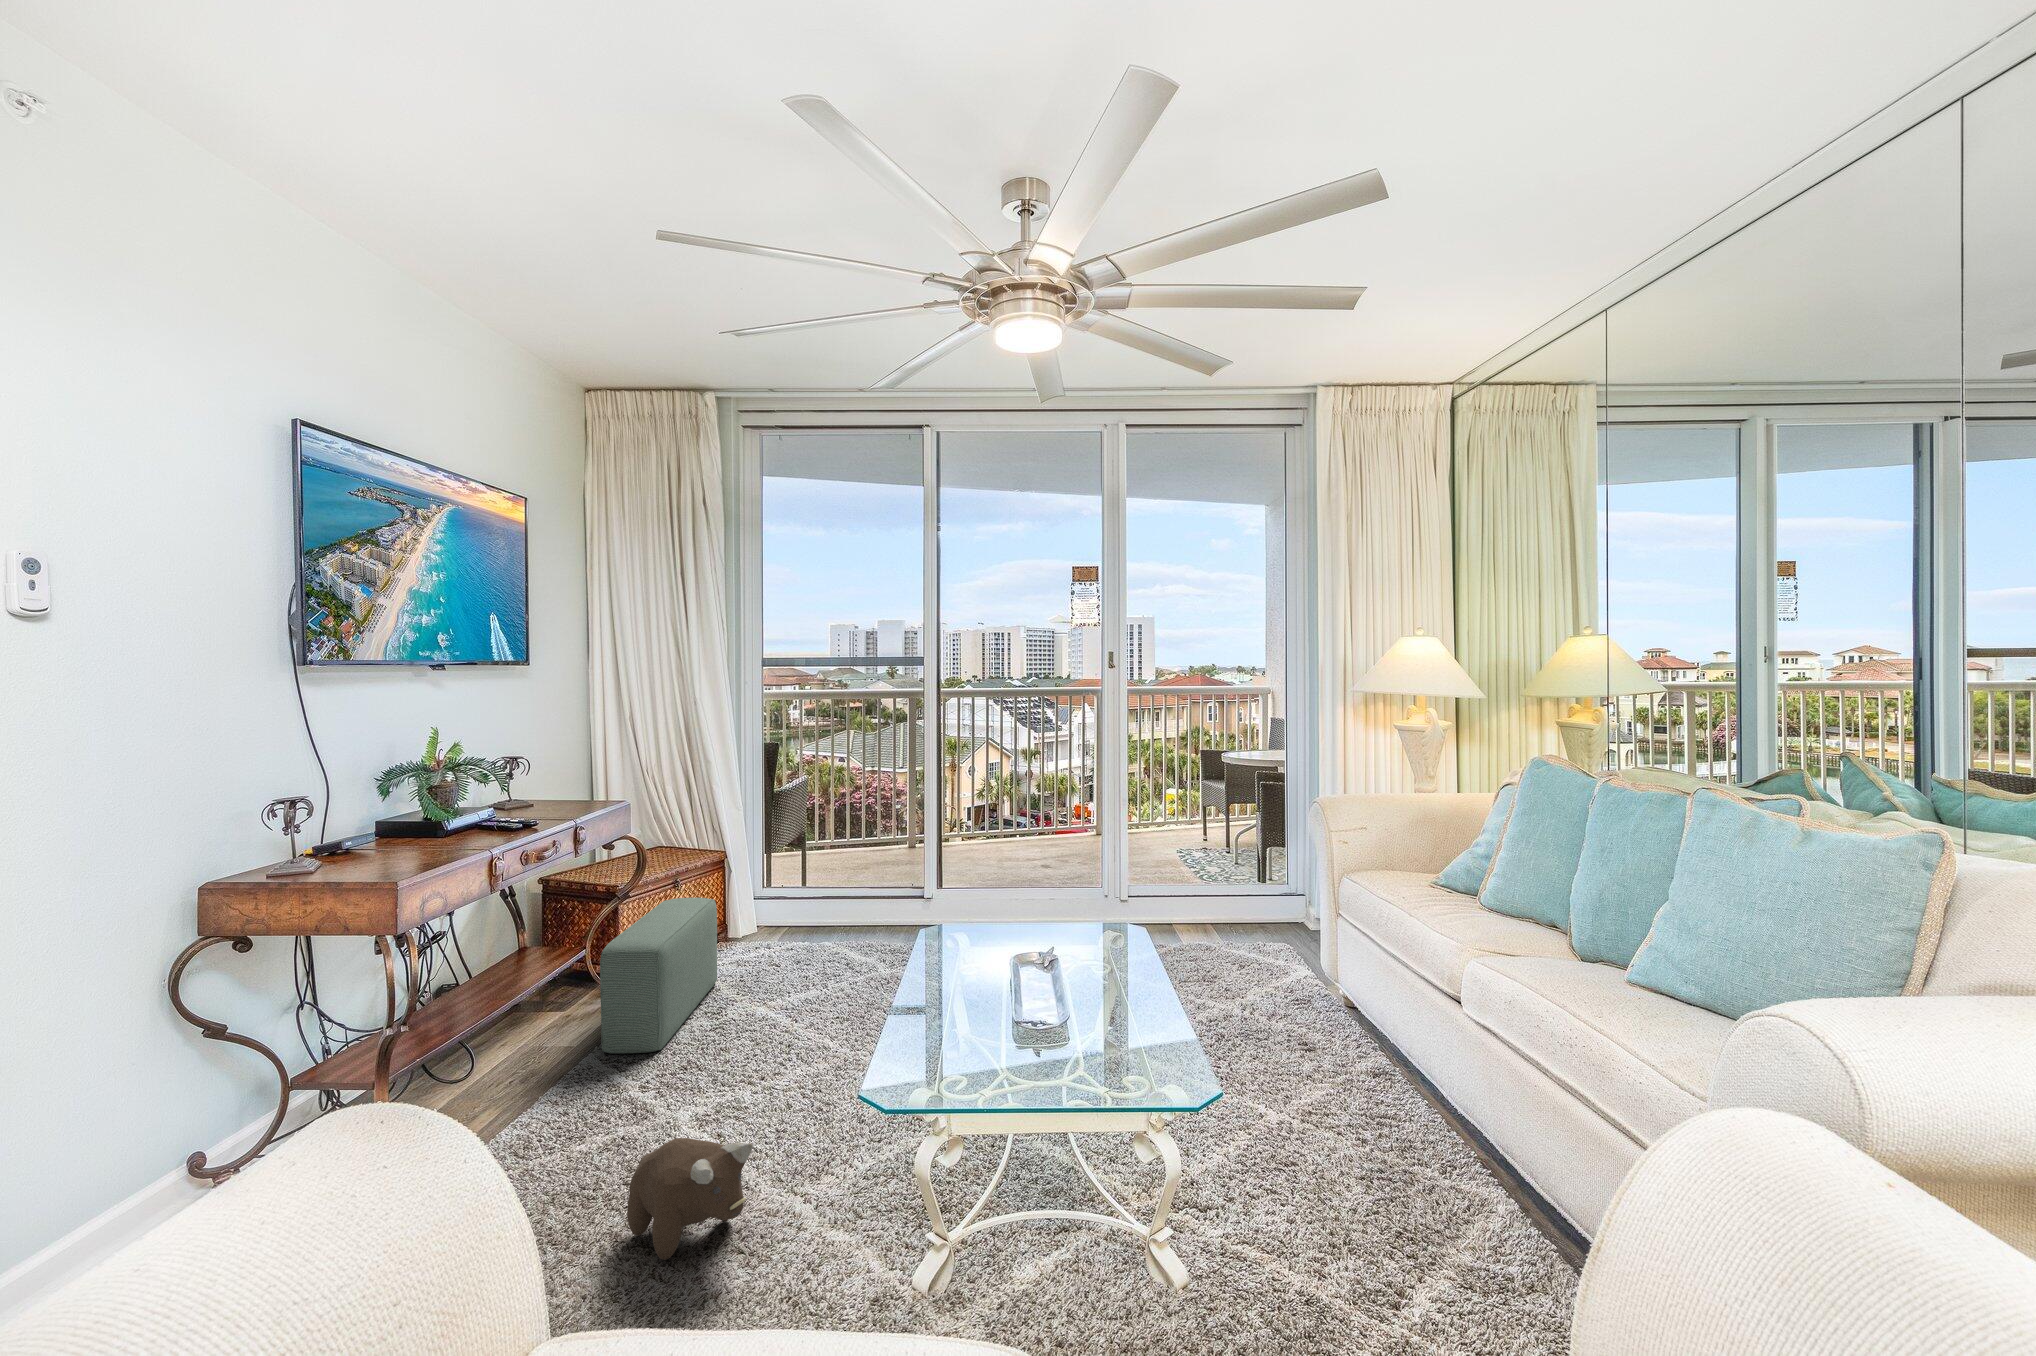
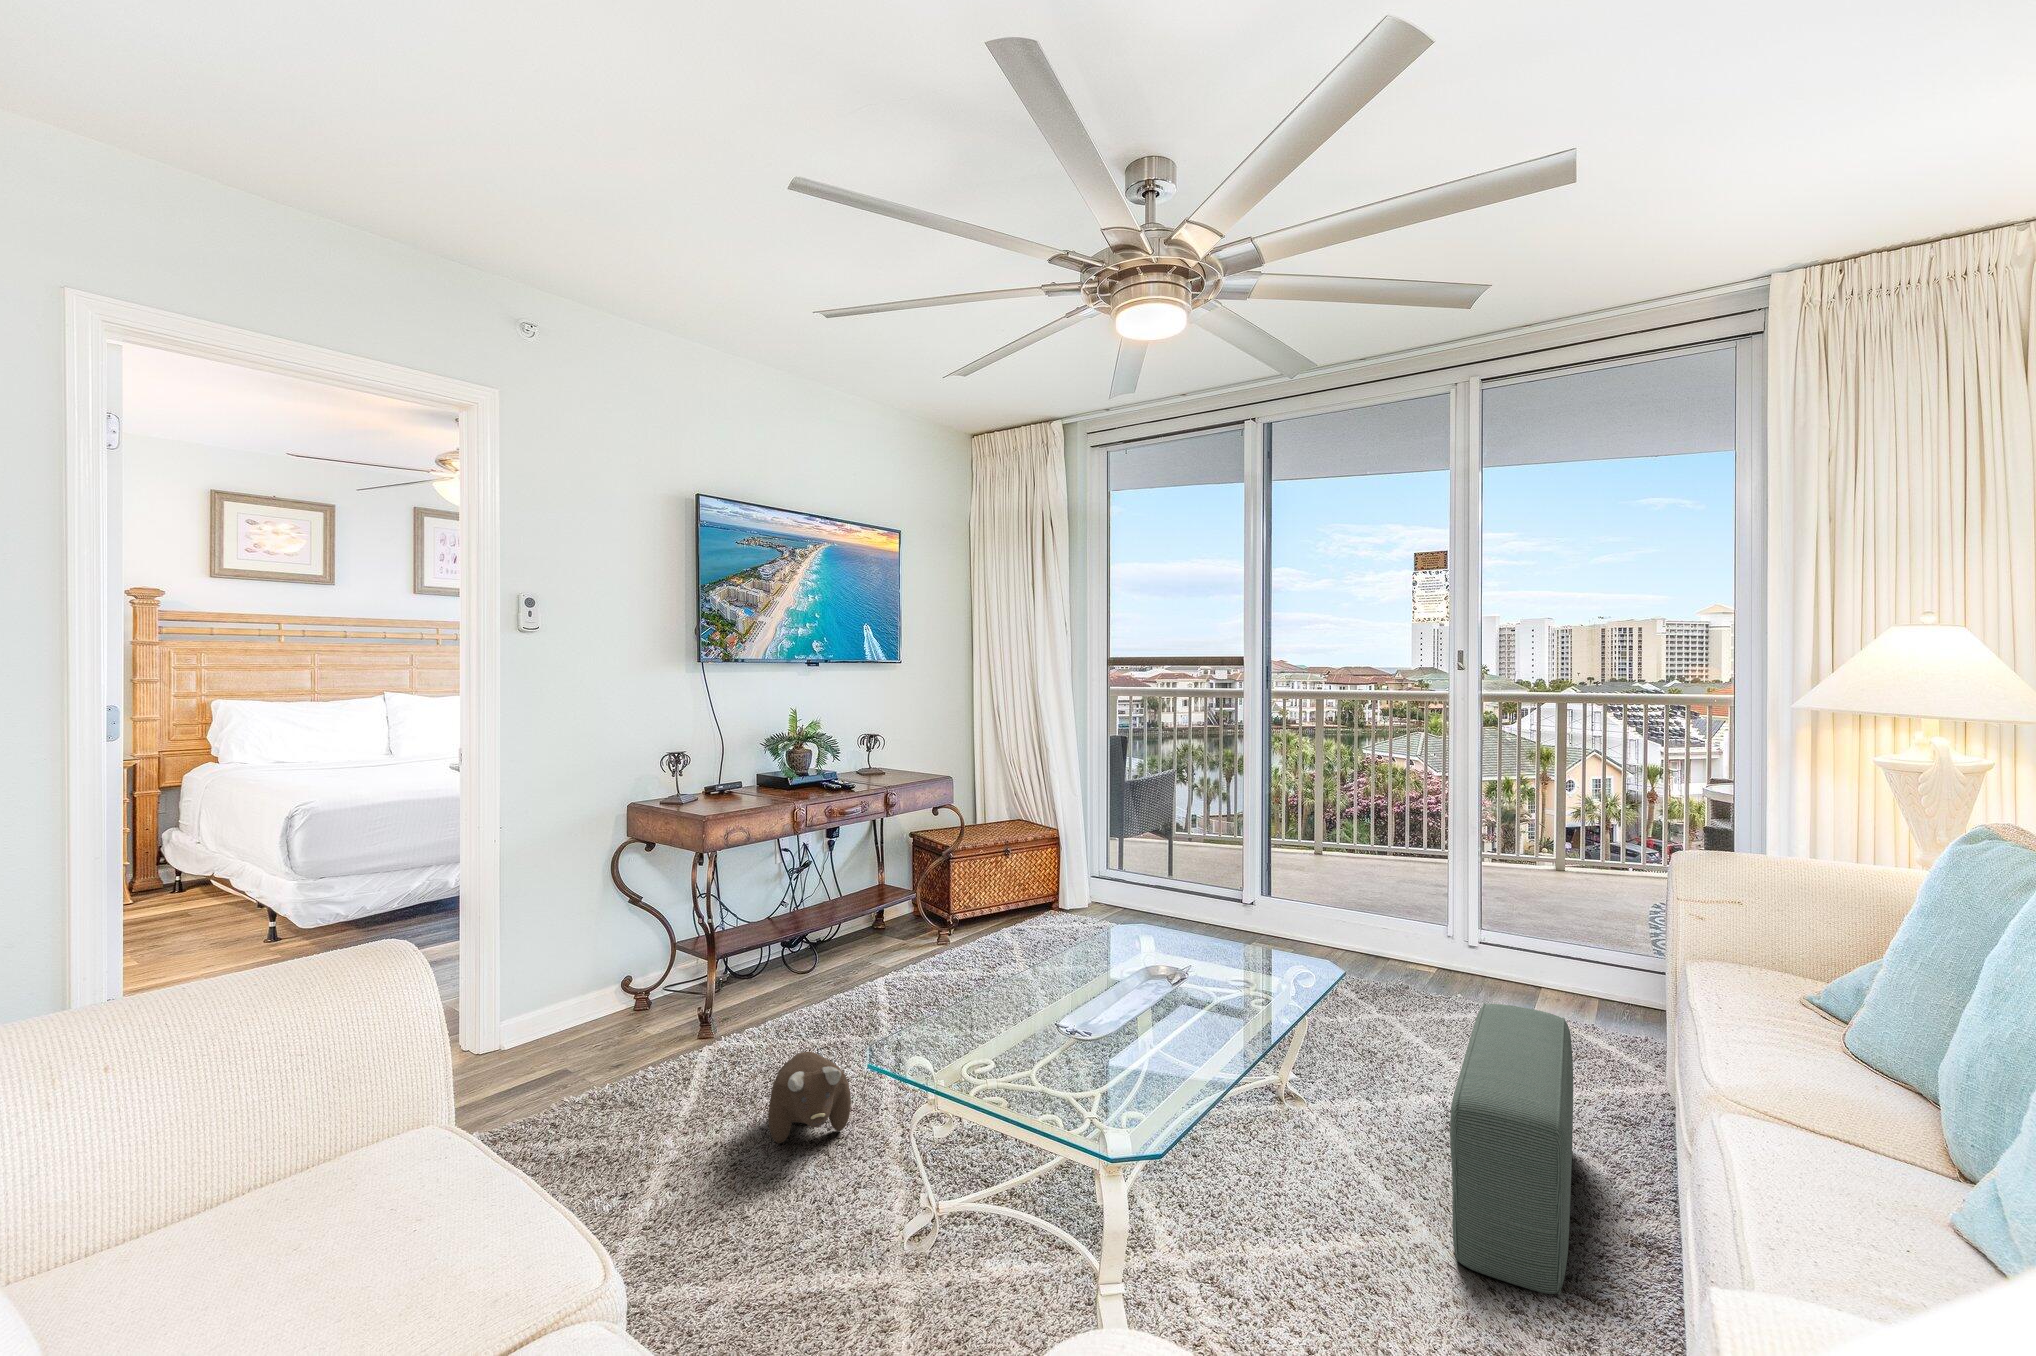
pouf: present [600,898,717,1054] -> present [1450,1004,1573,1295]

